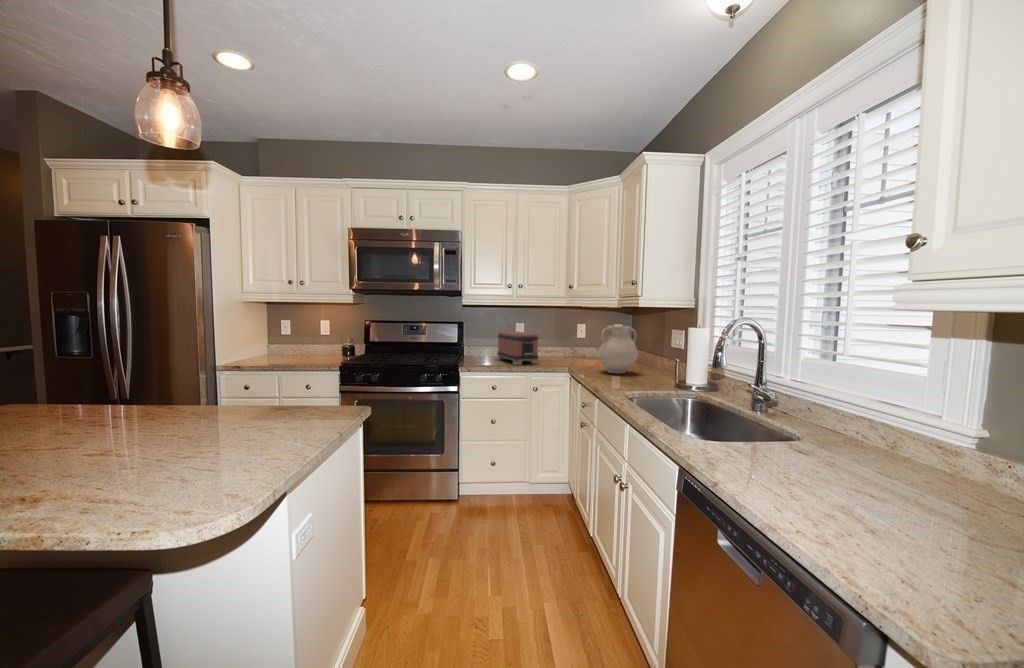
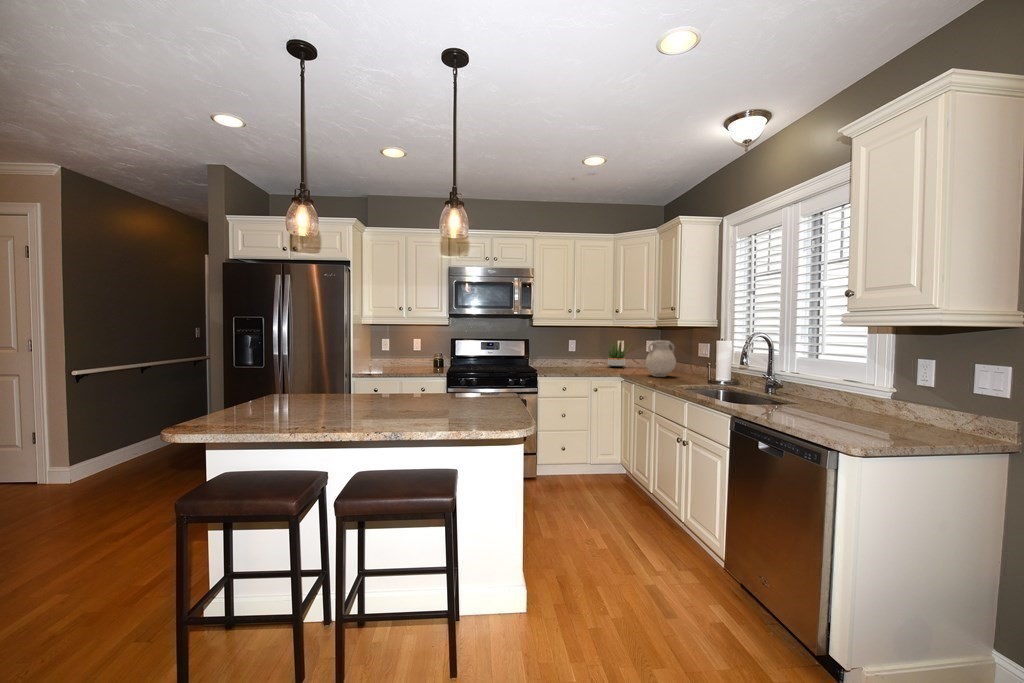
potted plant: none [553,319,595,358] -> present [606,340,630,368]
toaster: present [497,332,539,365] -> none [558,347,596,372]

